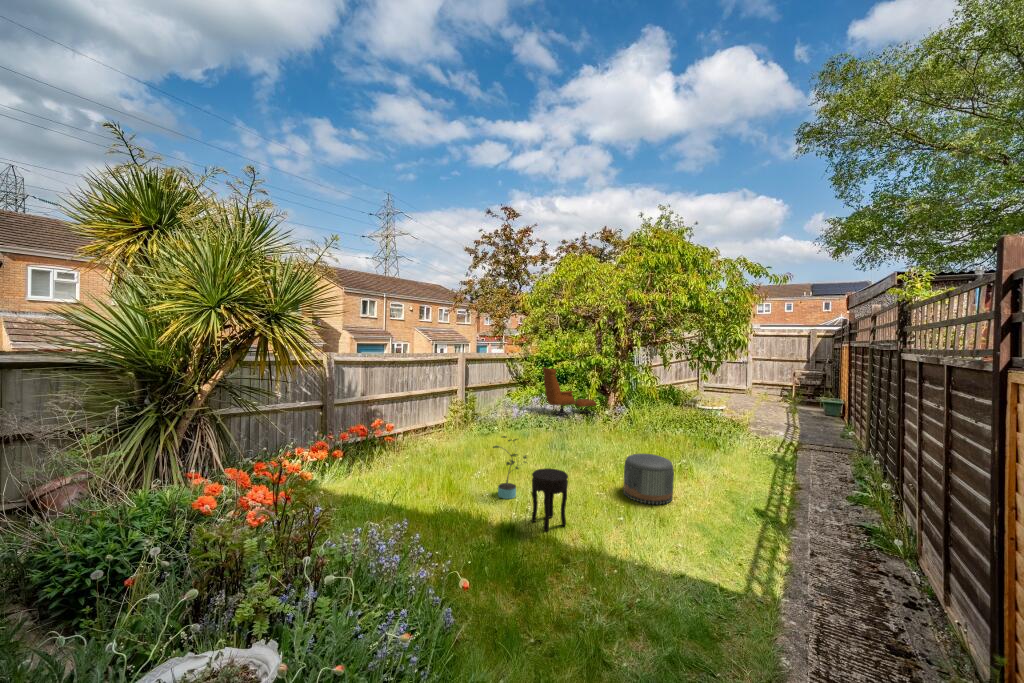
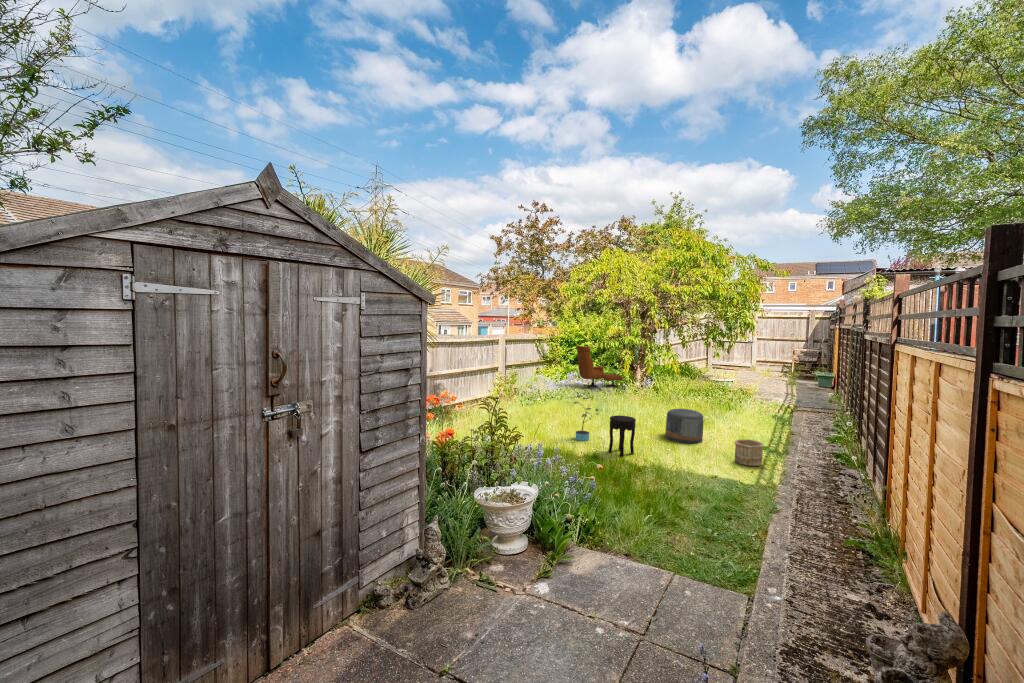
wooden bucket: none [714,505,758,550] -> present [735,439,763,466]

